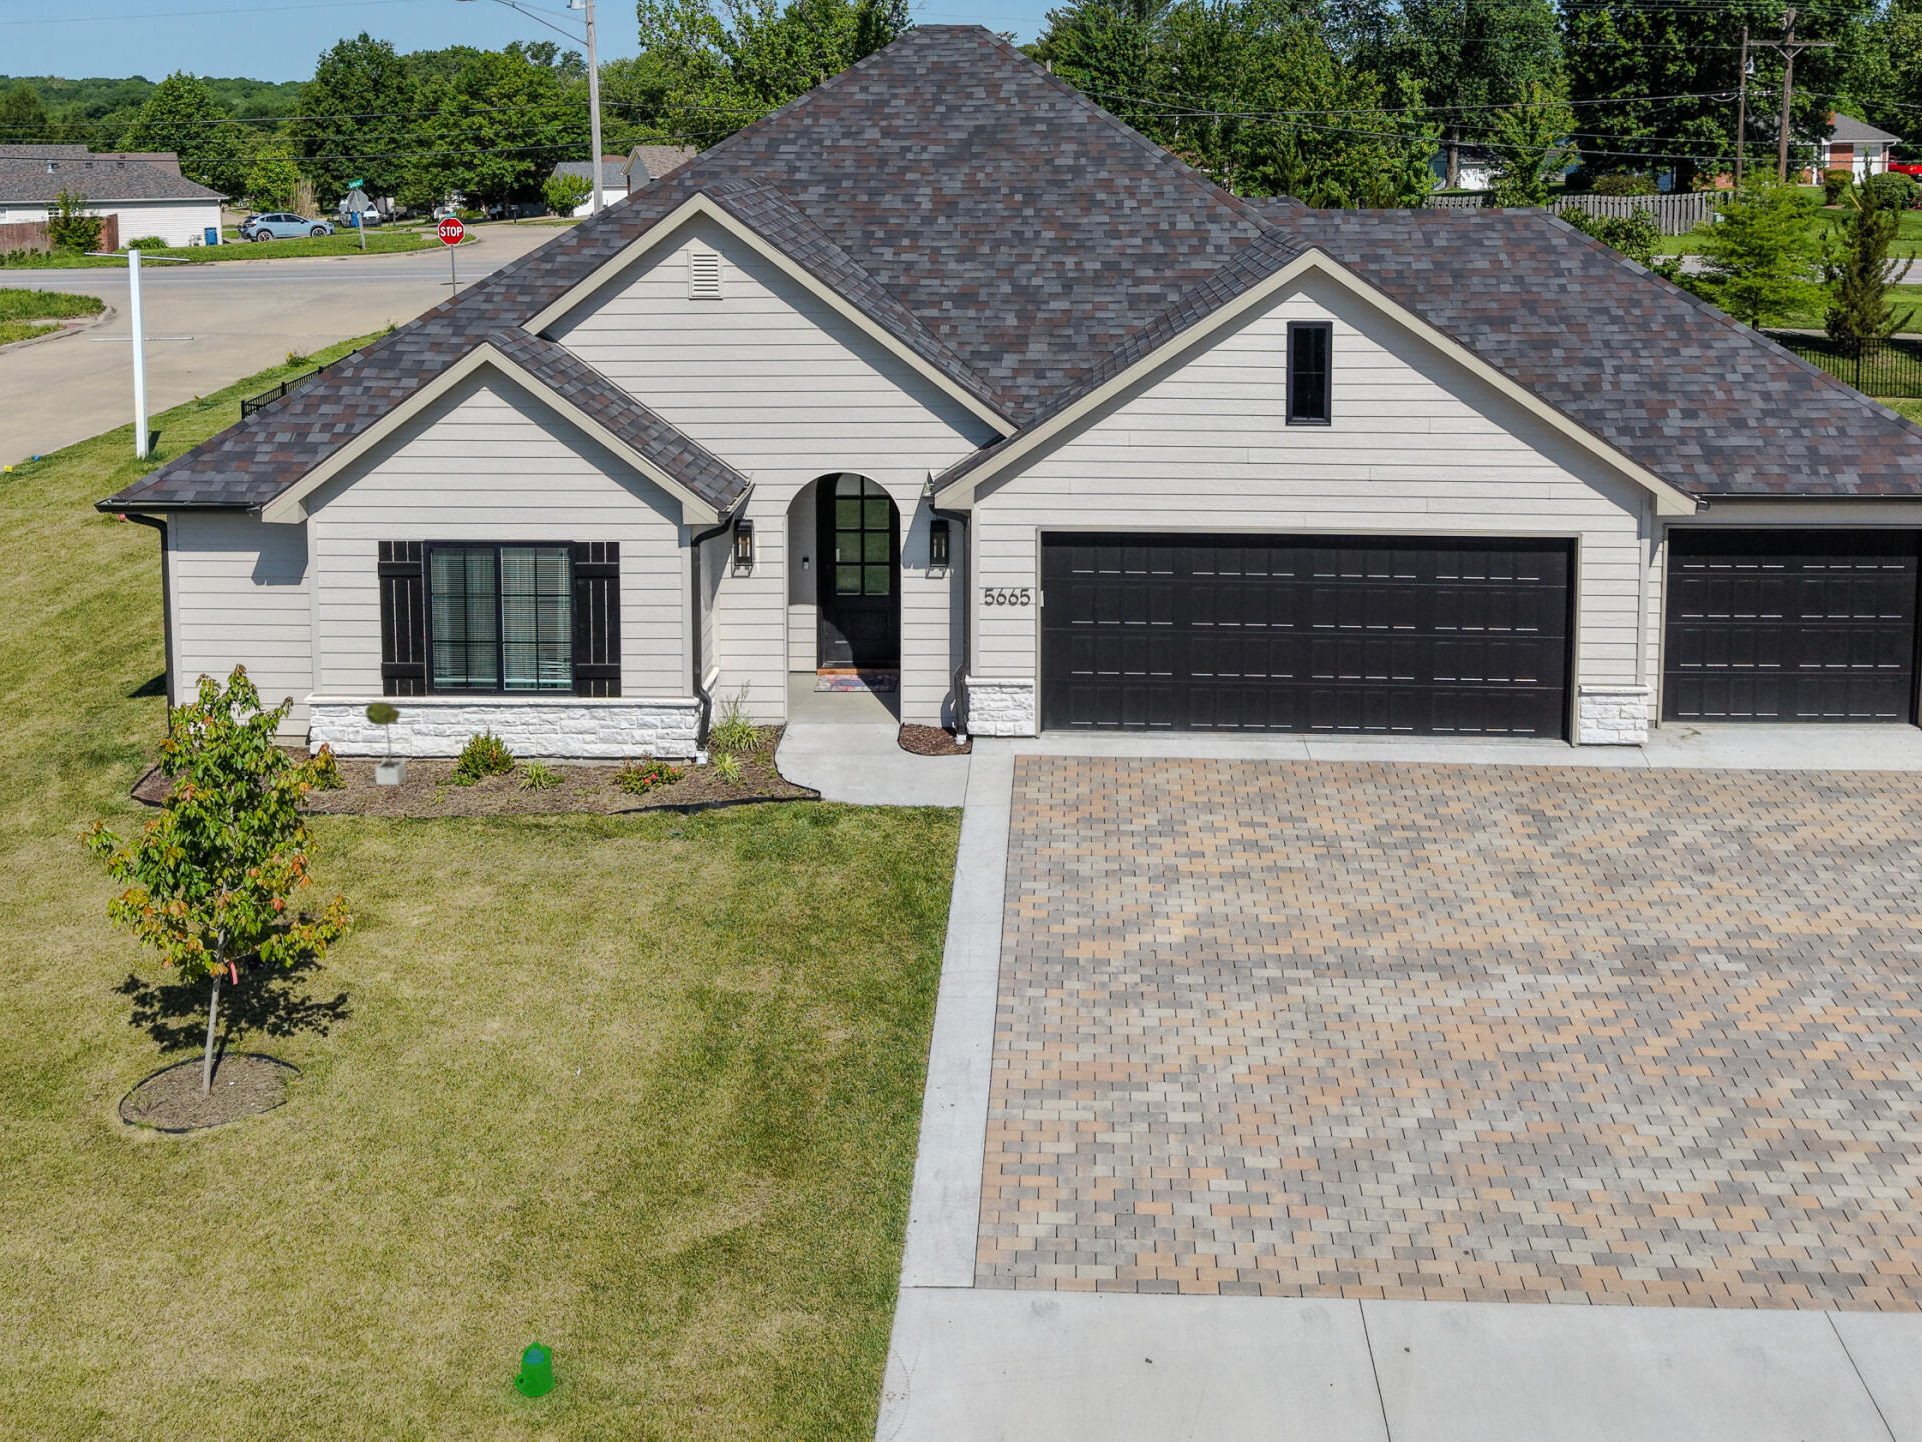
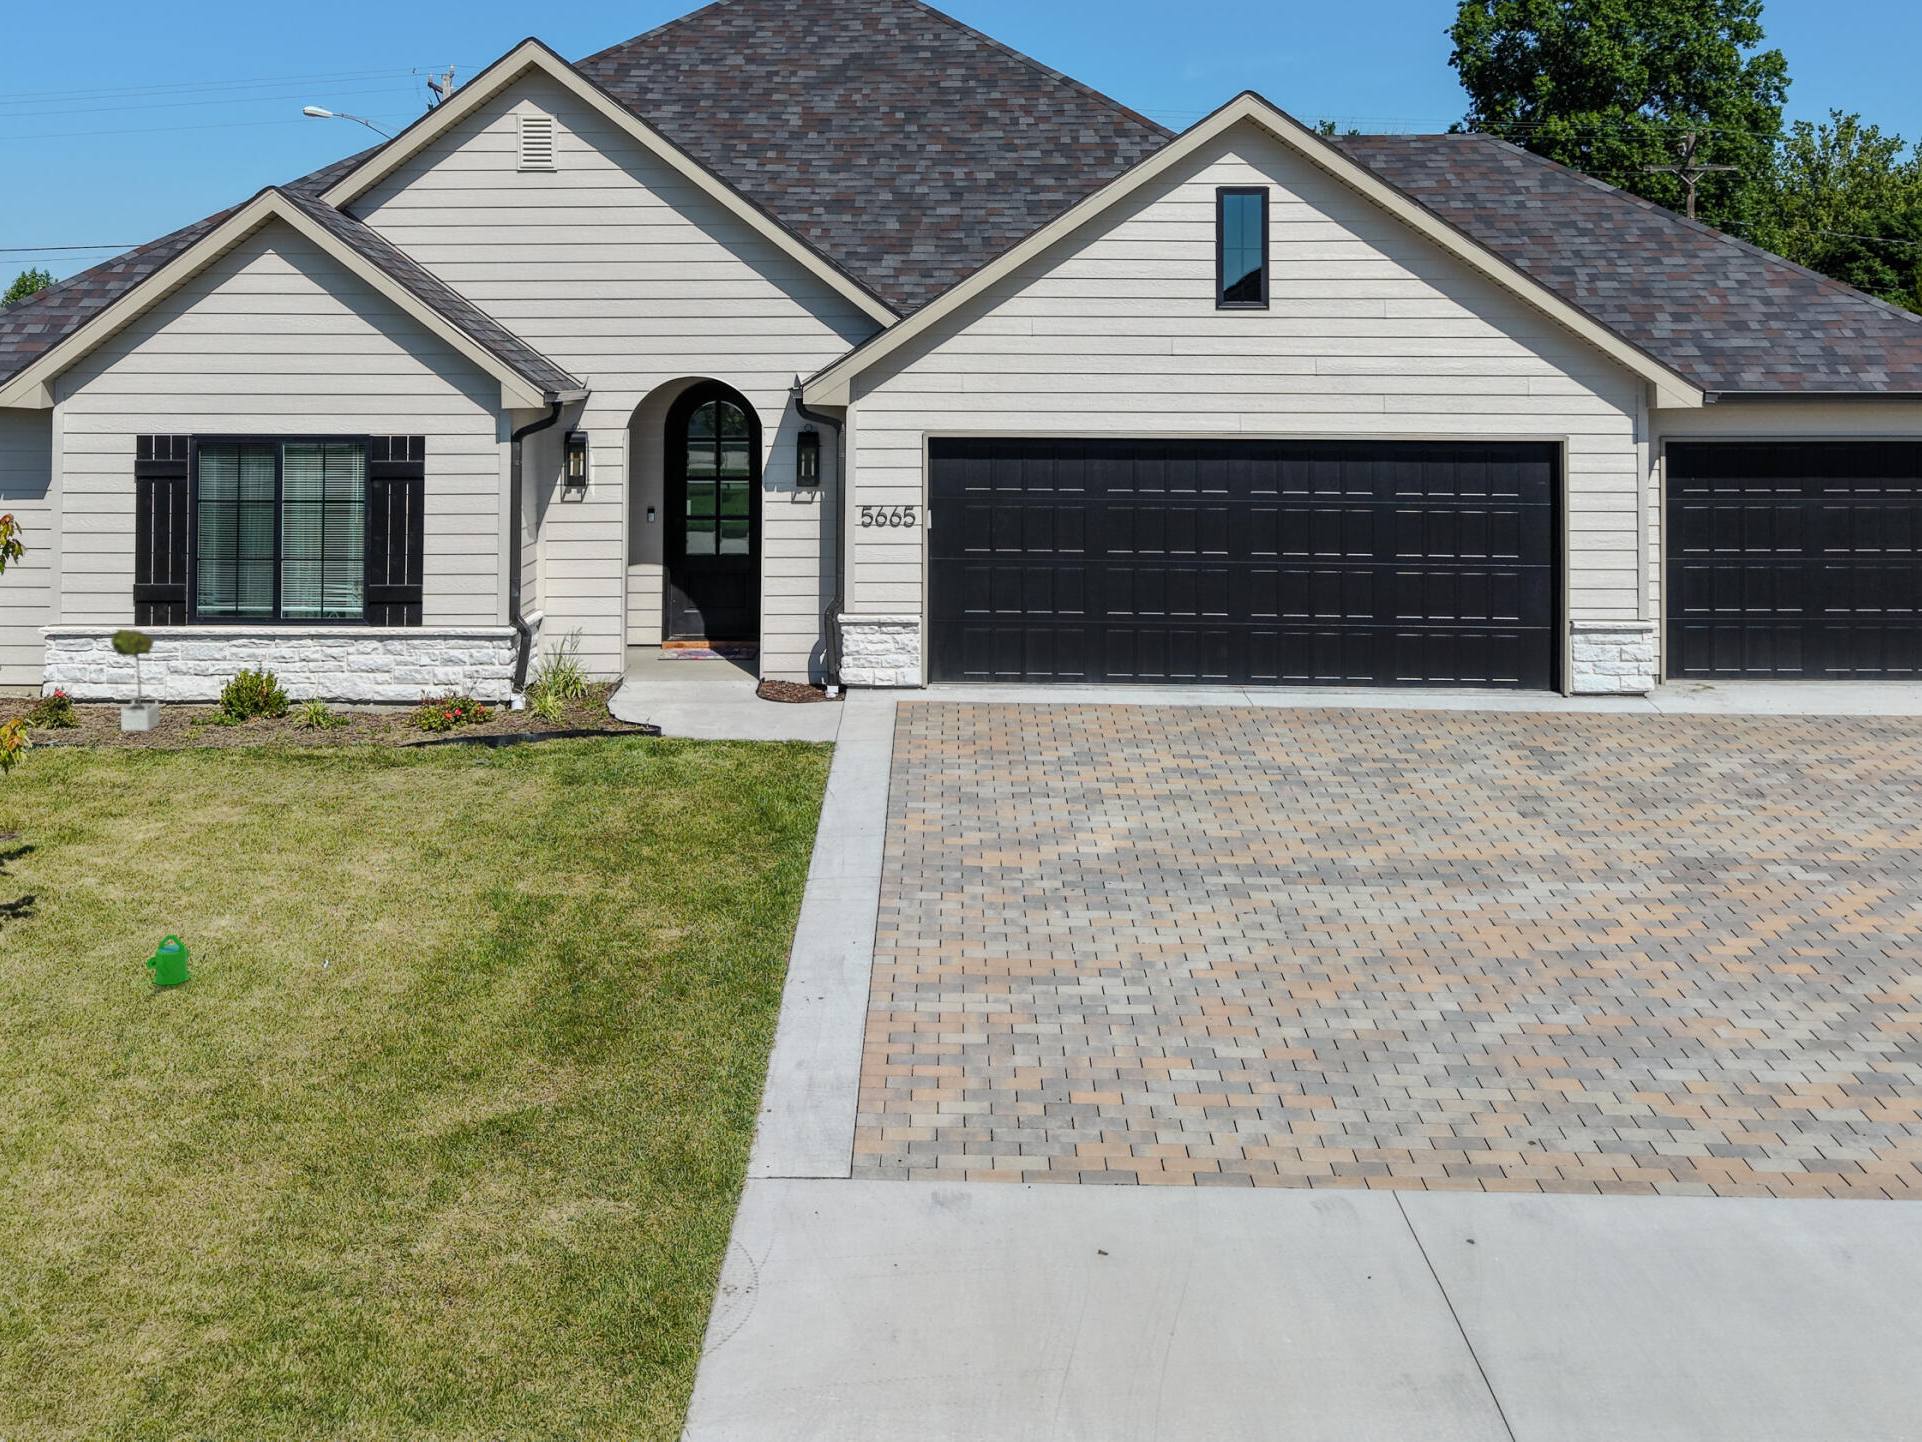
watering can: present [514,1342,555,1397] -> present [147,934,190,985]

